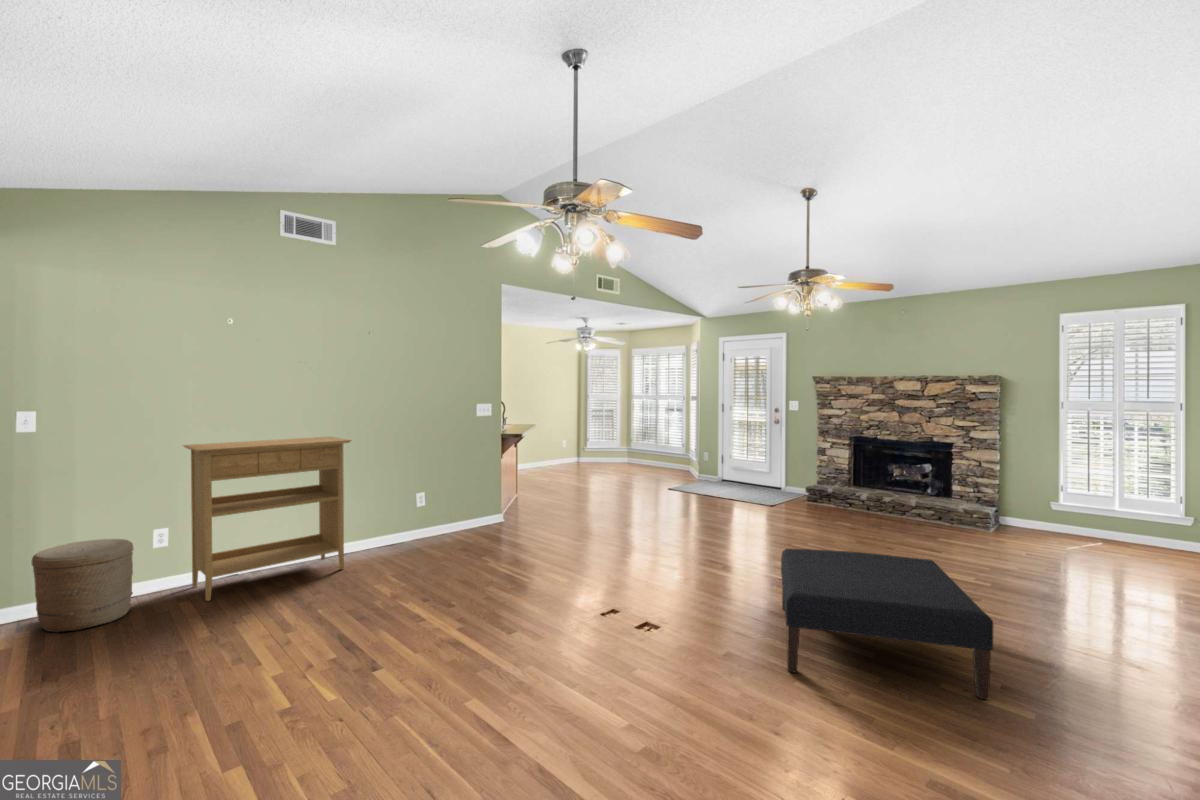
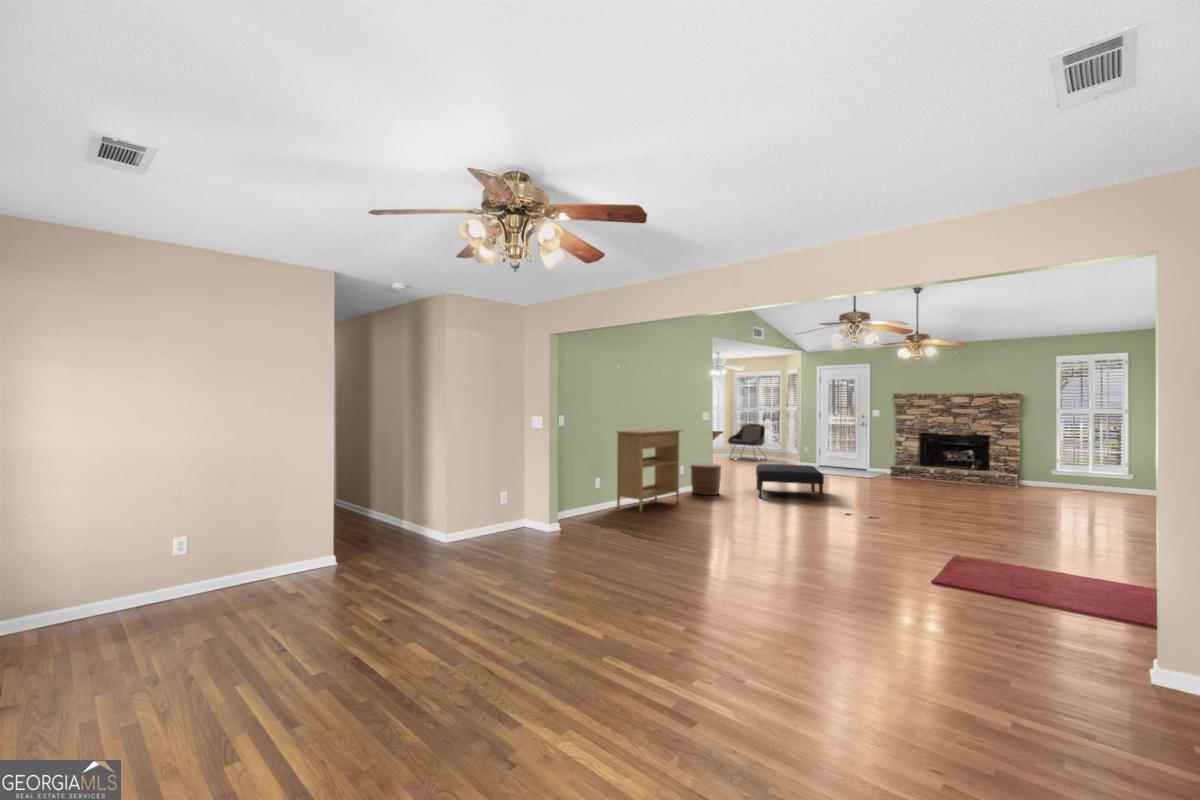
lounge chair: none [611,419,665,473] -> present [728,424,765,460]
woven basket: present [32,539,133,633] -> present [691,463,721,495]
ottoman: present [781,549,994,699] -> present [756,464,824,501]

